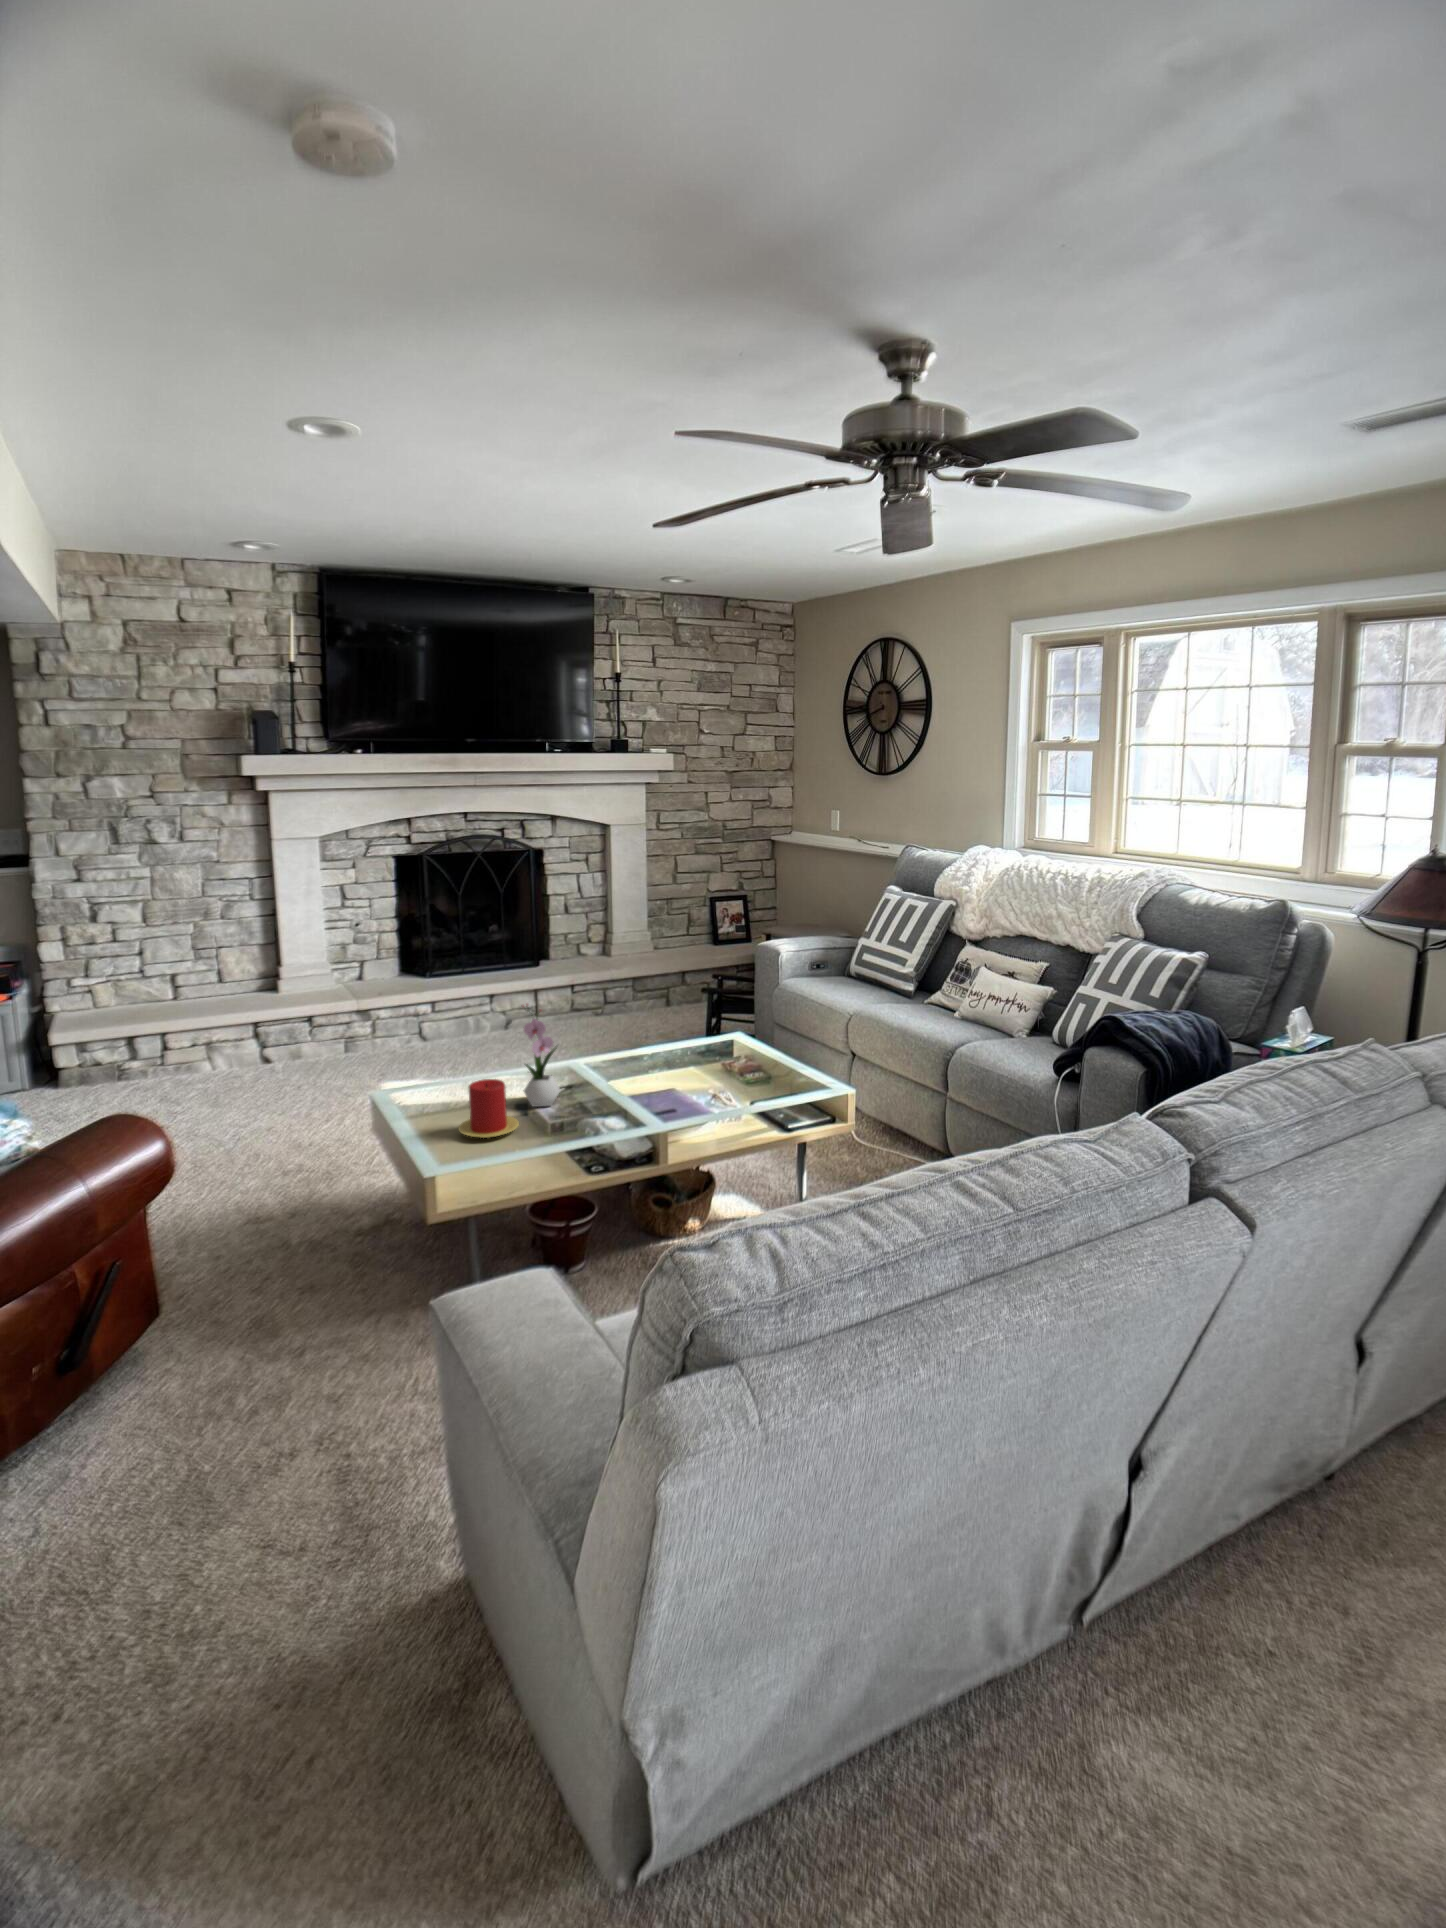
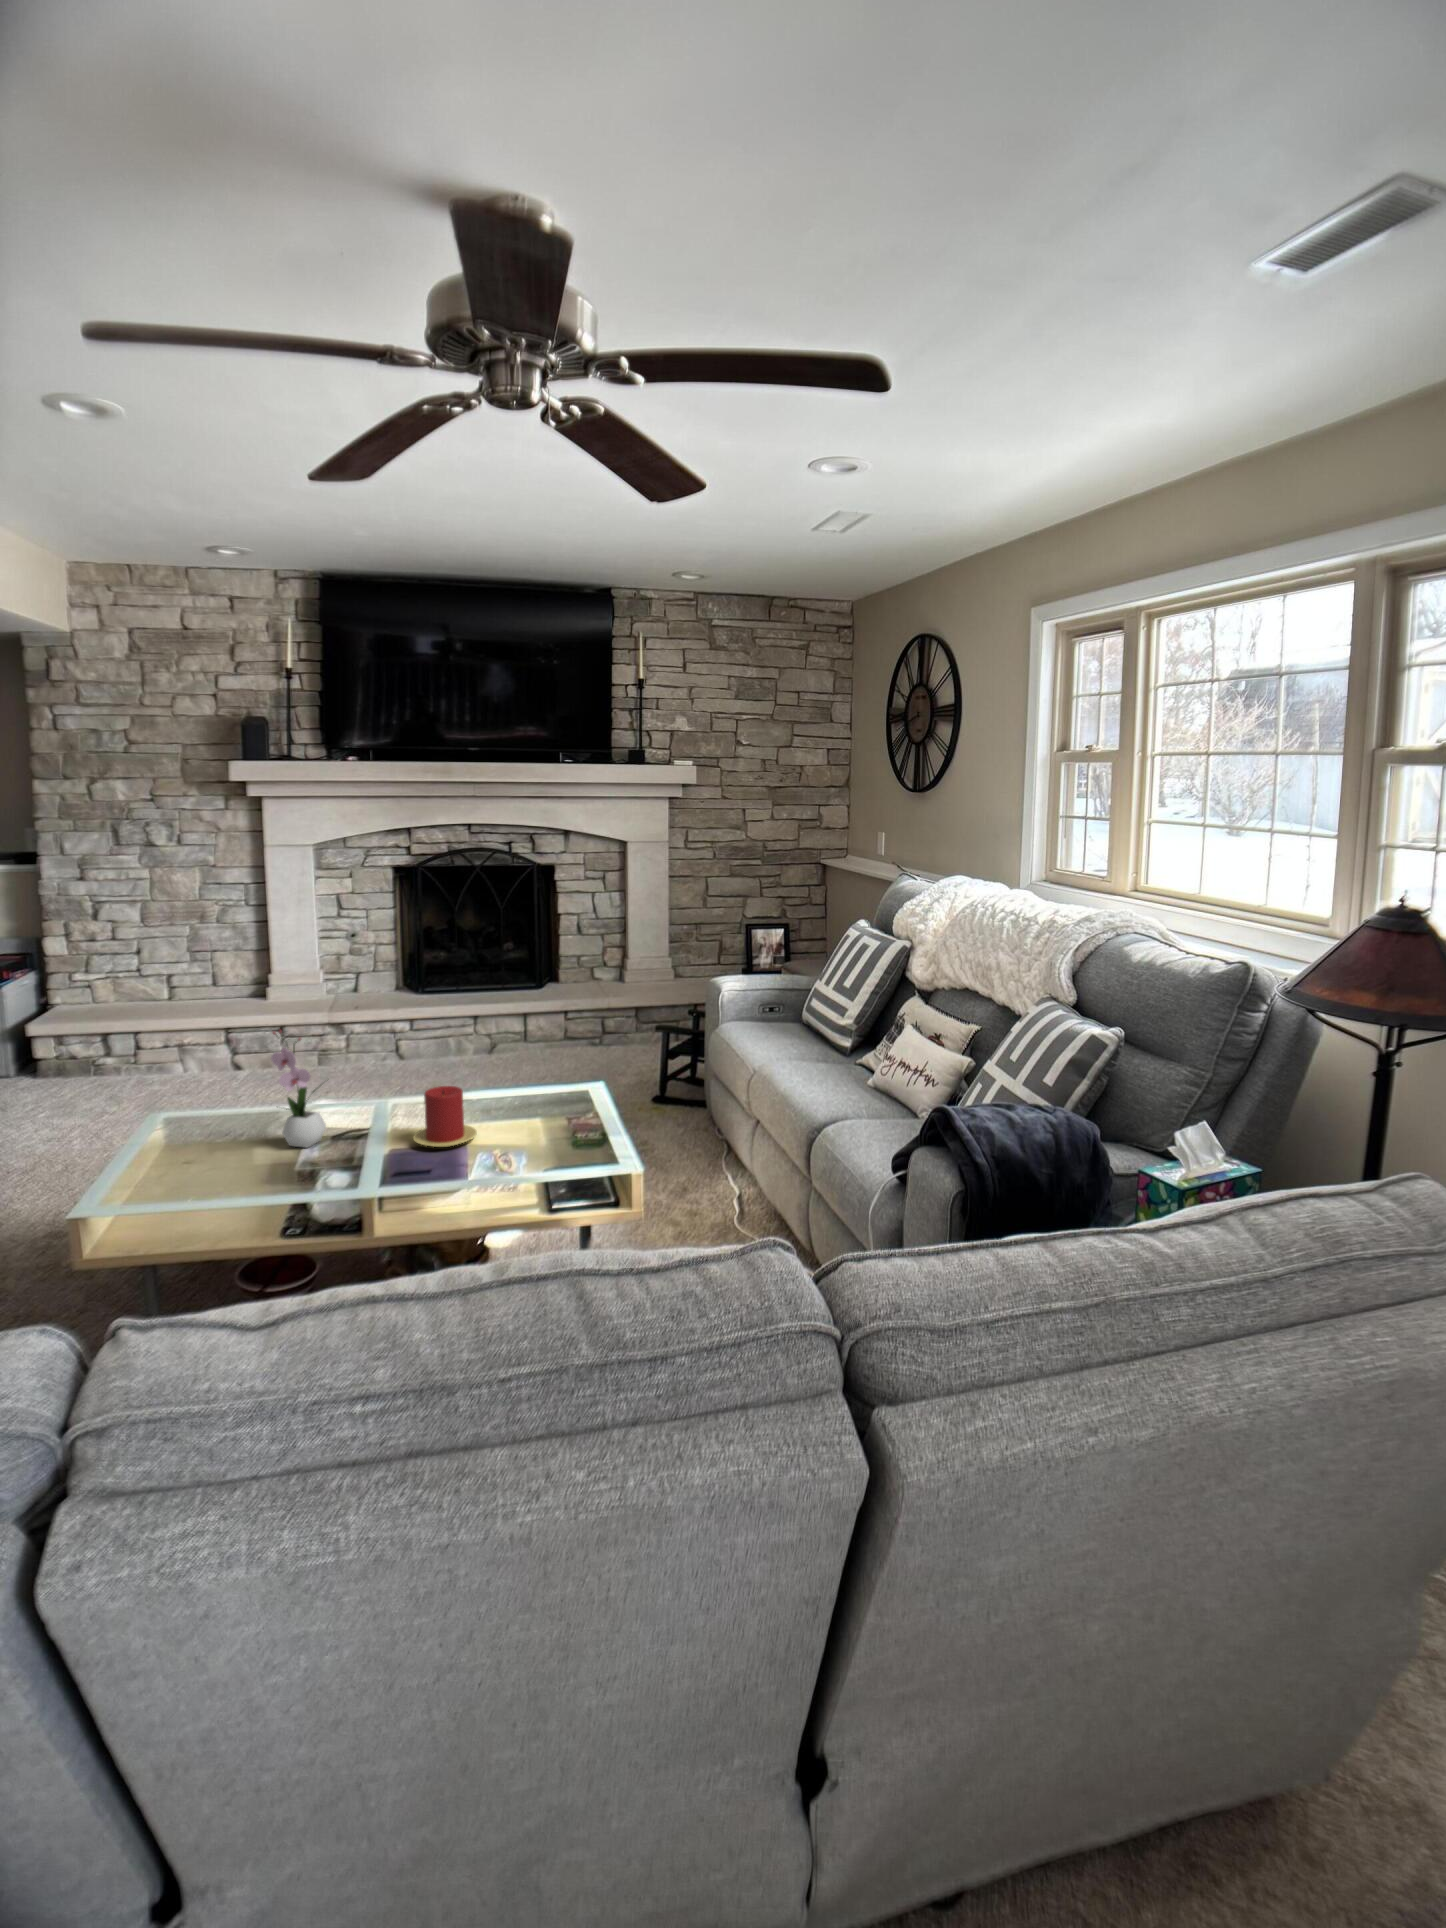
candle: present [459,1079,519,1138] -> present [413,1086,477,1147]

